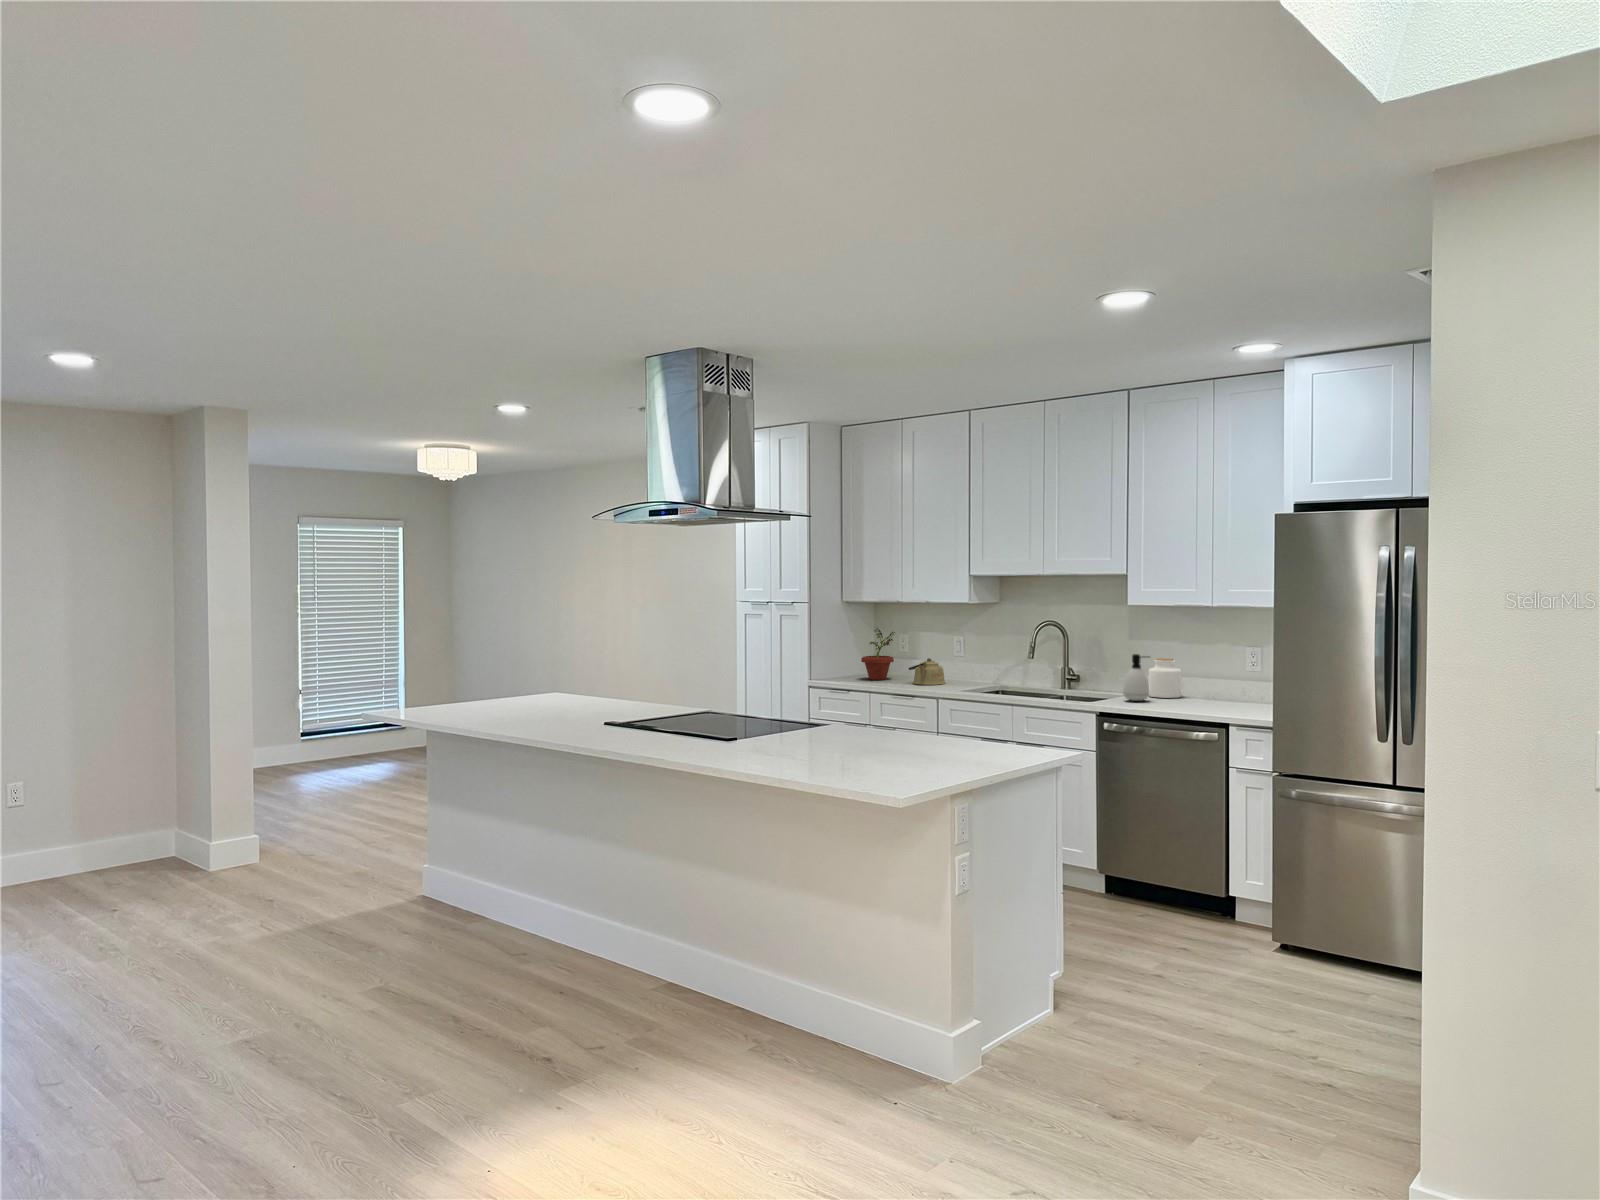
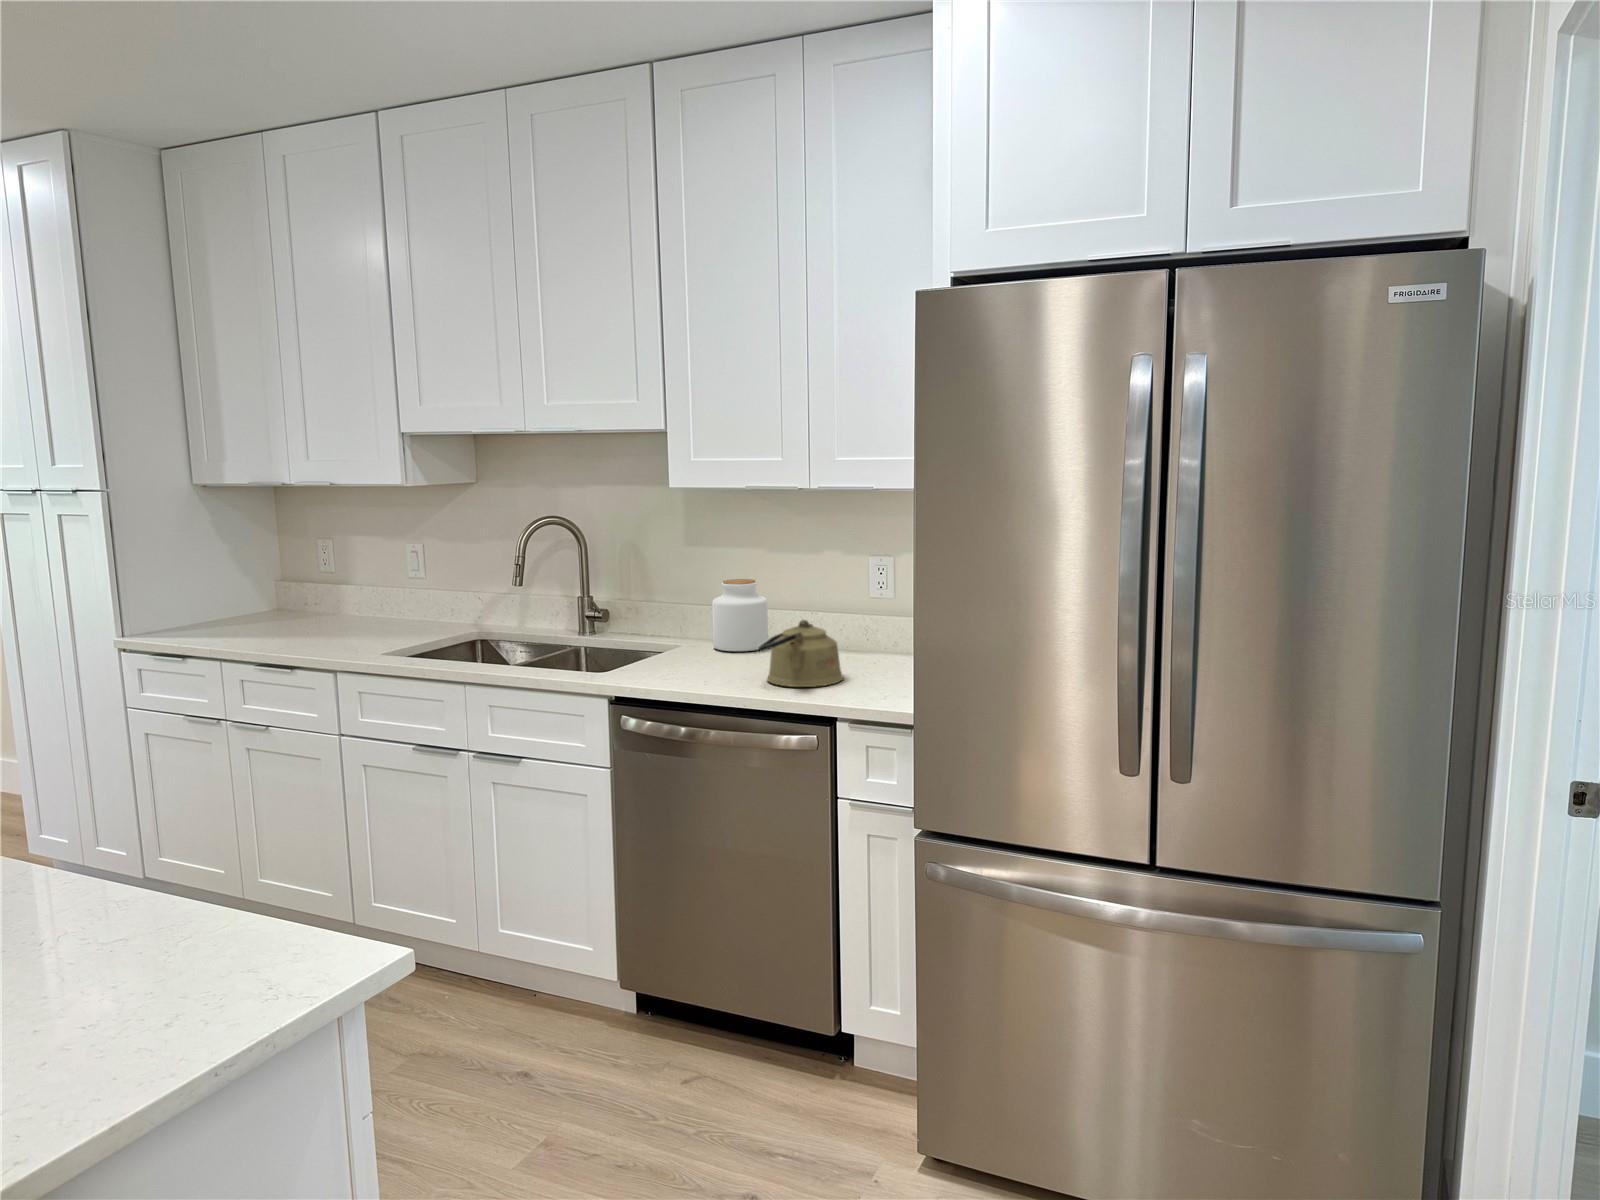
potted plant: present [861,628,895,680] -> none [241,531,307,624]
soap dispenser: present [1123,654,1149,701] -> none [662,577,708,663]
kettle: present [909,658,945,685] -> present [758,620,843,687]

